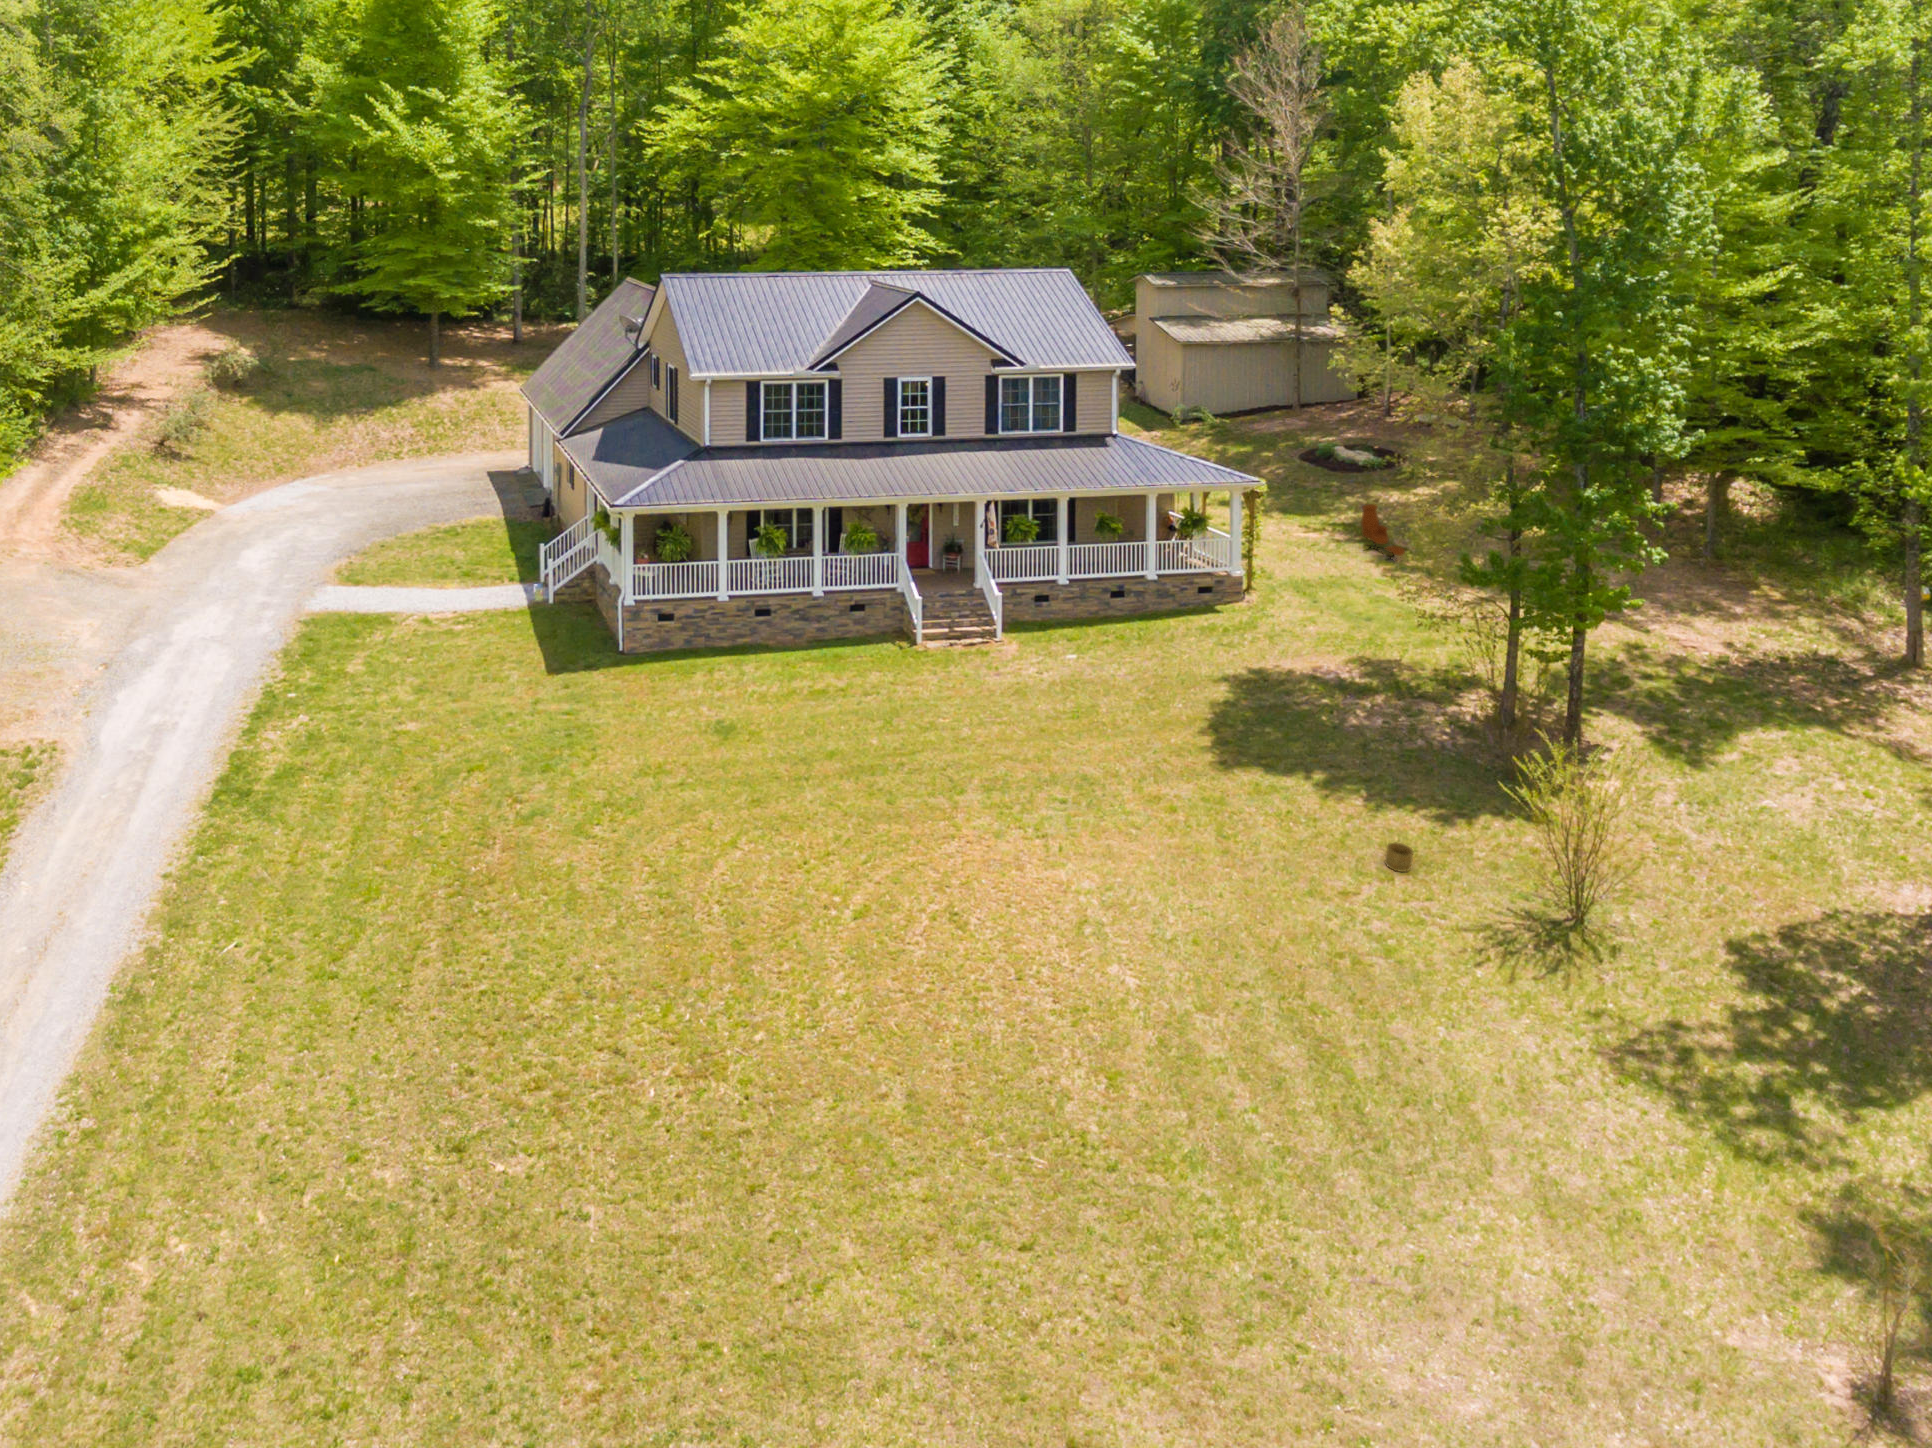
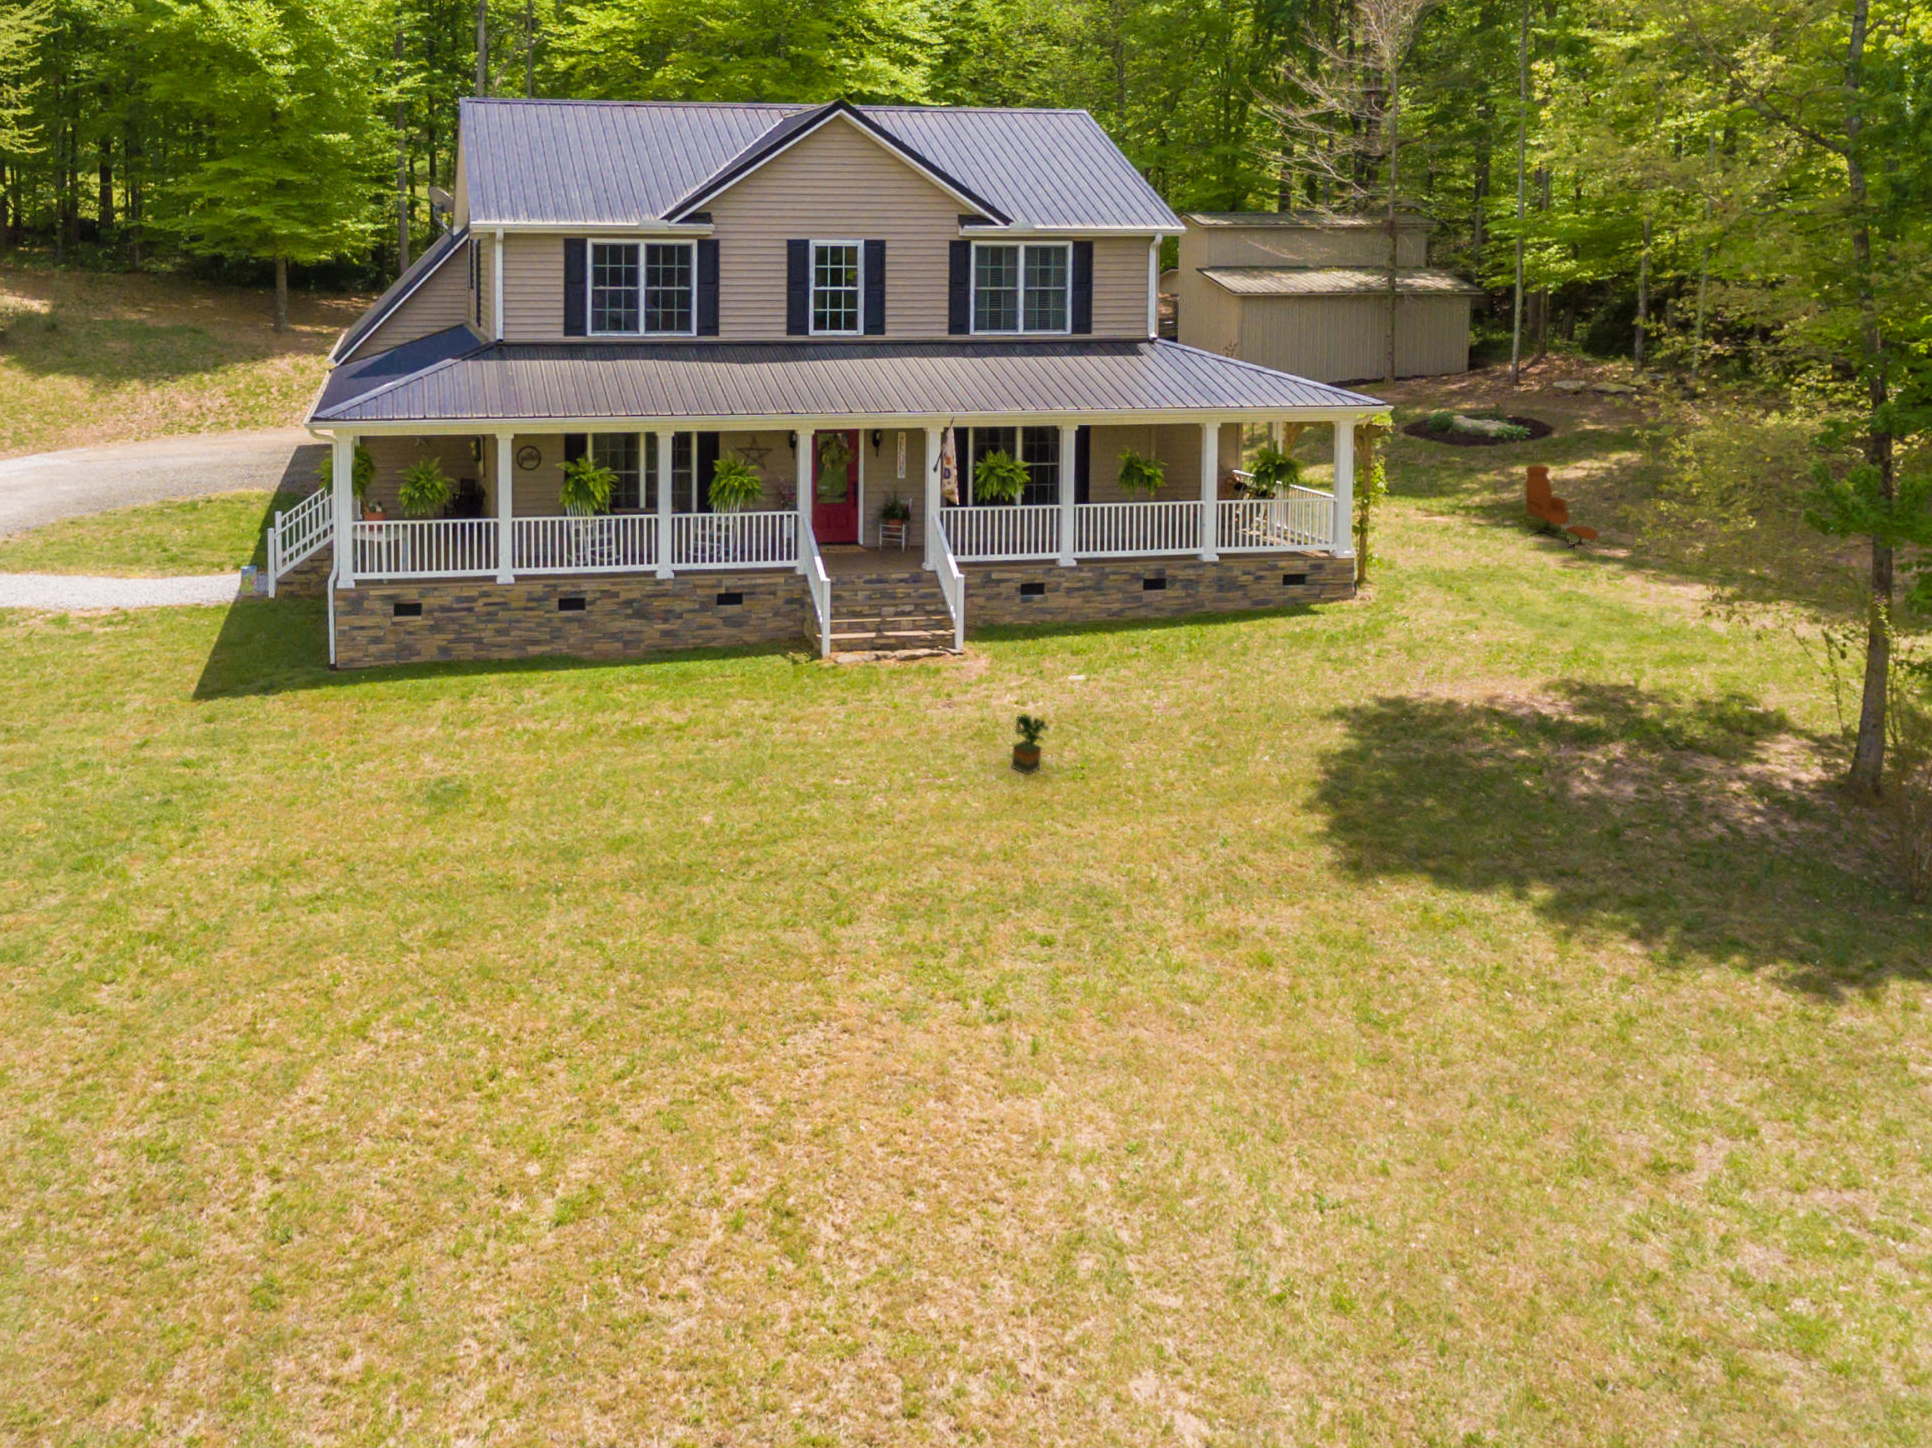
potted tree: none [1041,686,1062,719] -> present [1012,715,1049,774]
wooden bucket: present [1385,842,1414,872] -> none [1722,1037,1791,1107]

